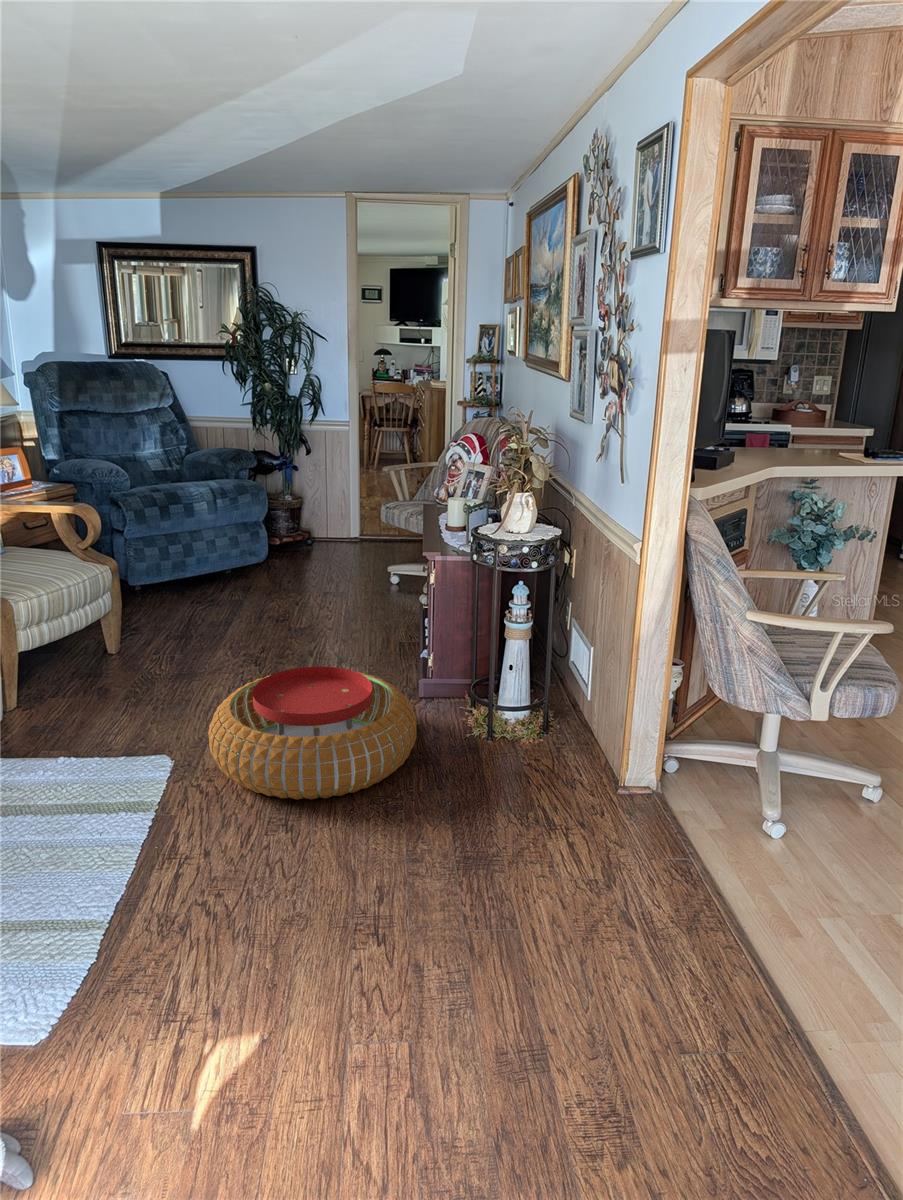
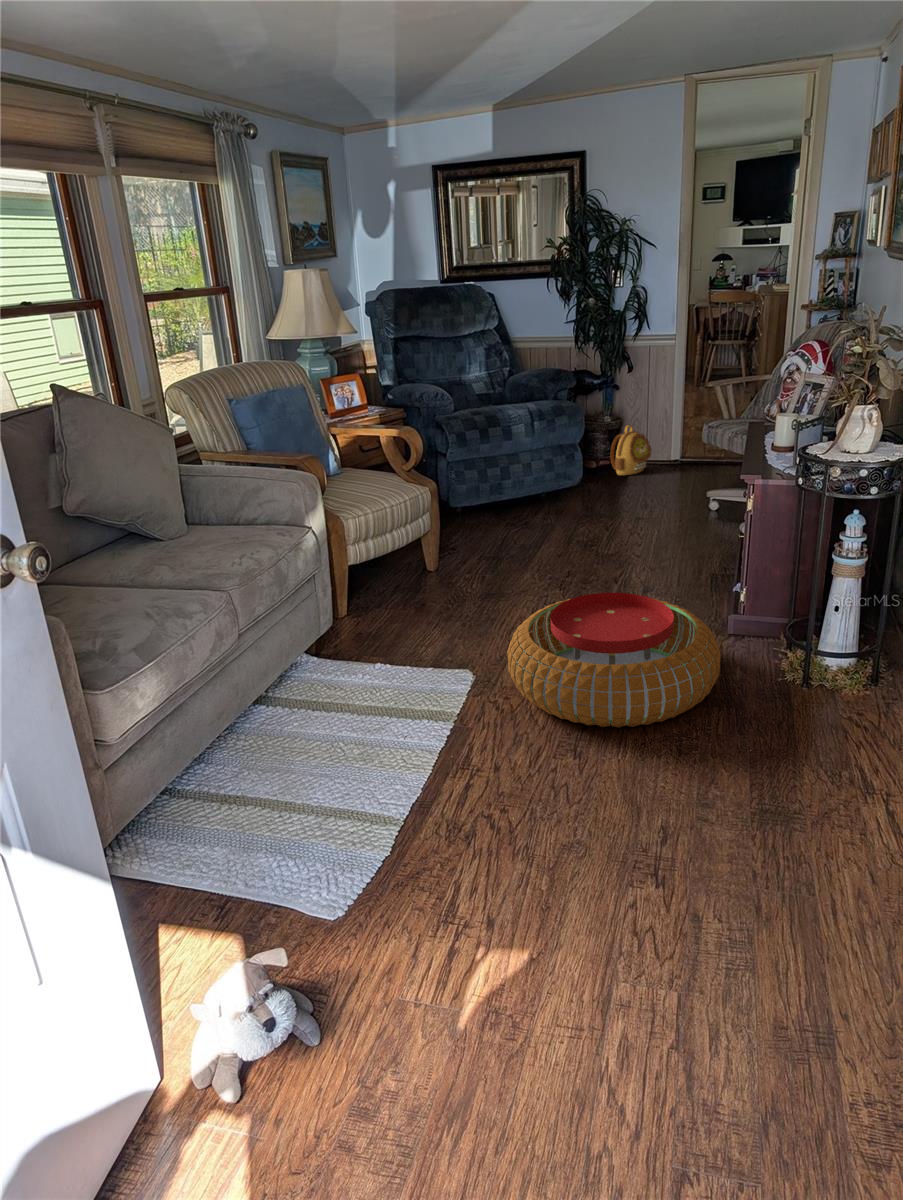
backpack: none [292,505,332,554] -> present [611,425,651,476]

